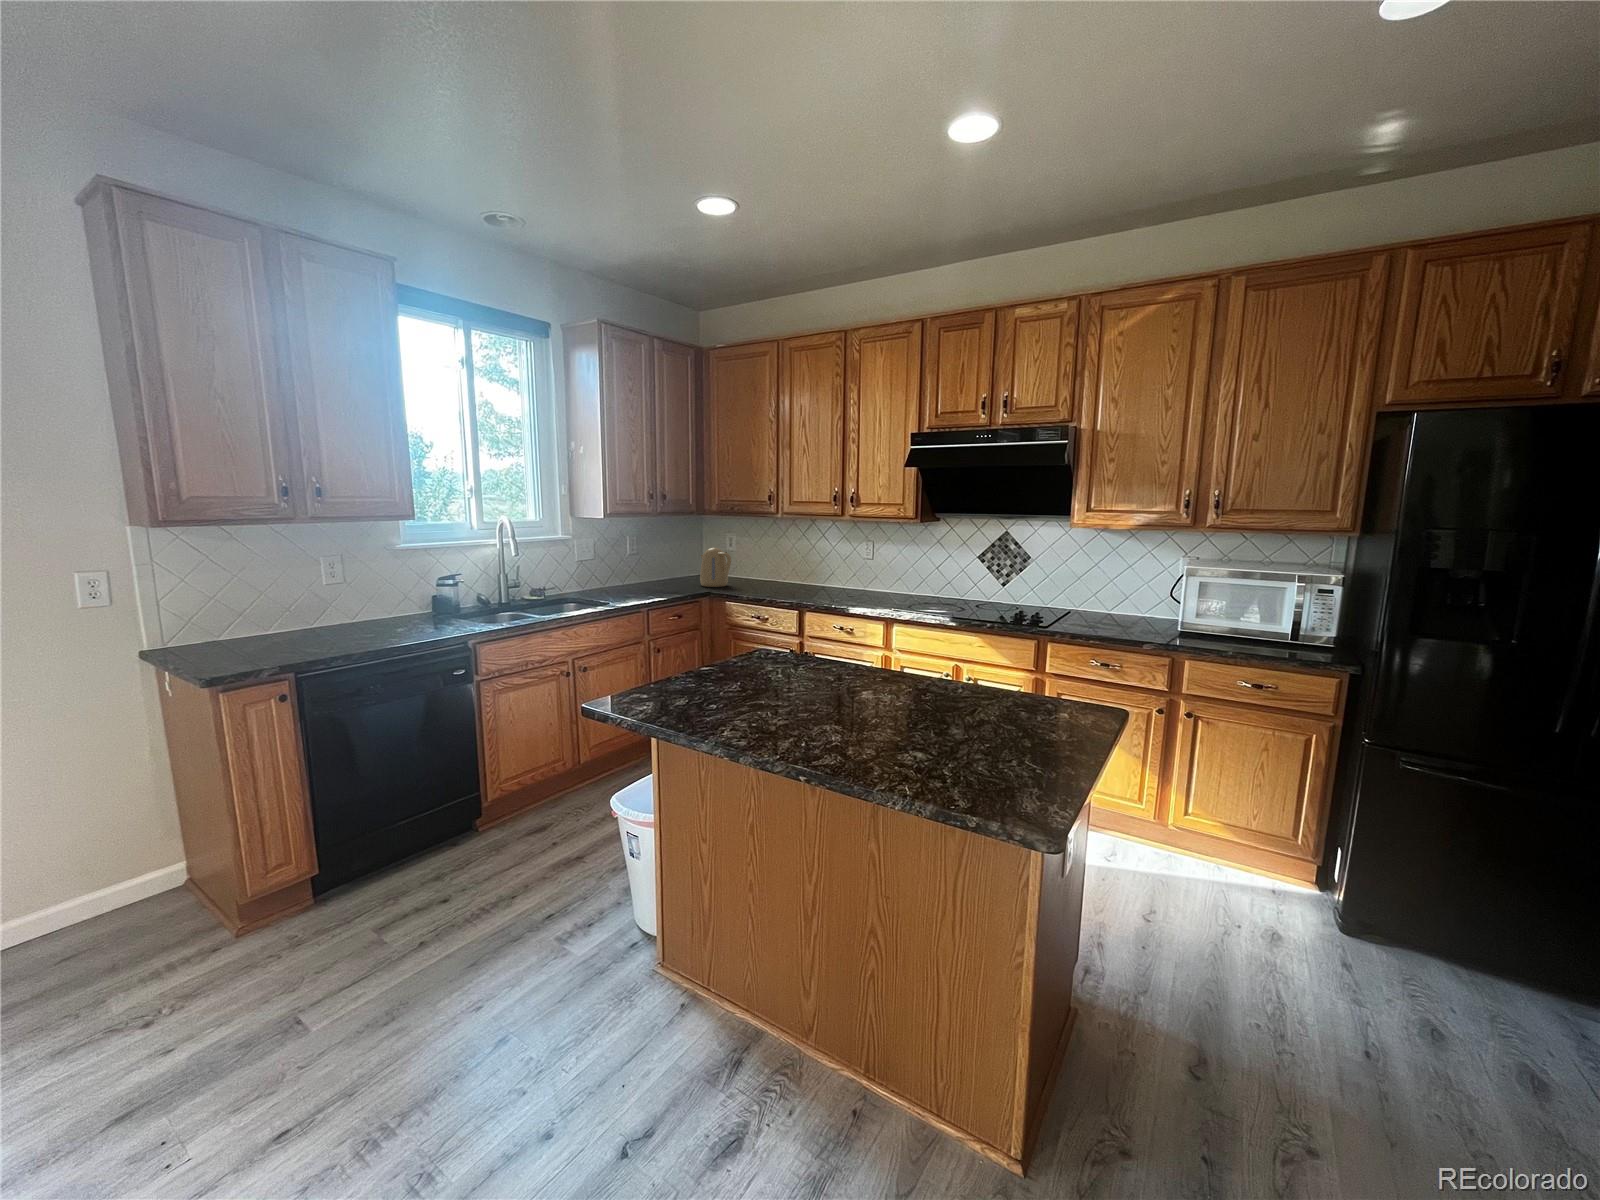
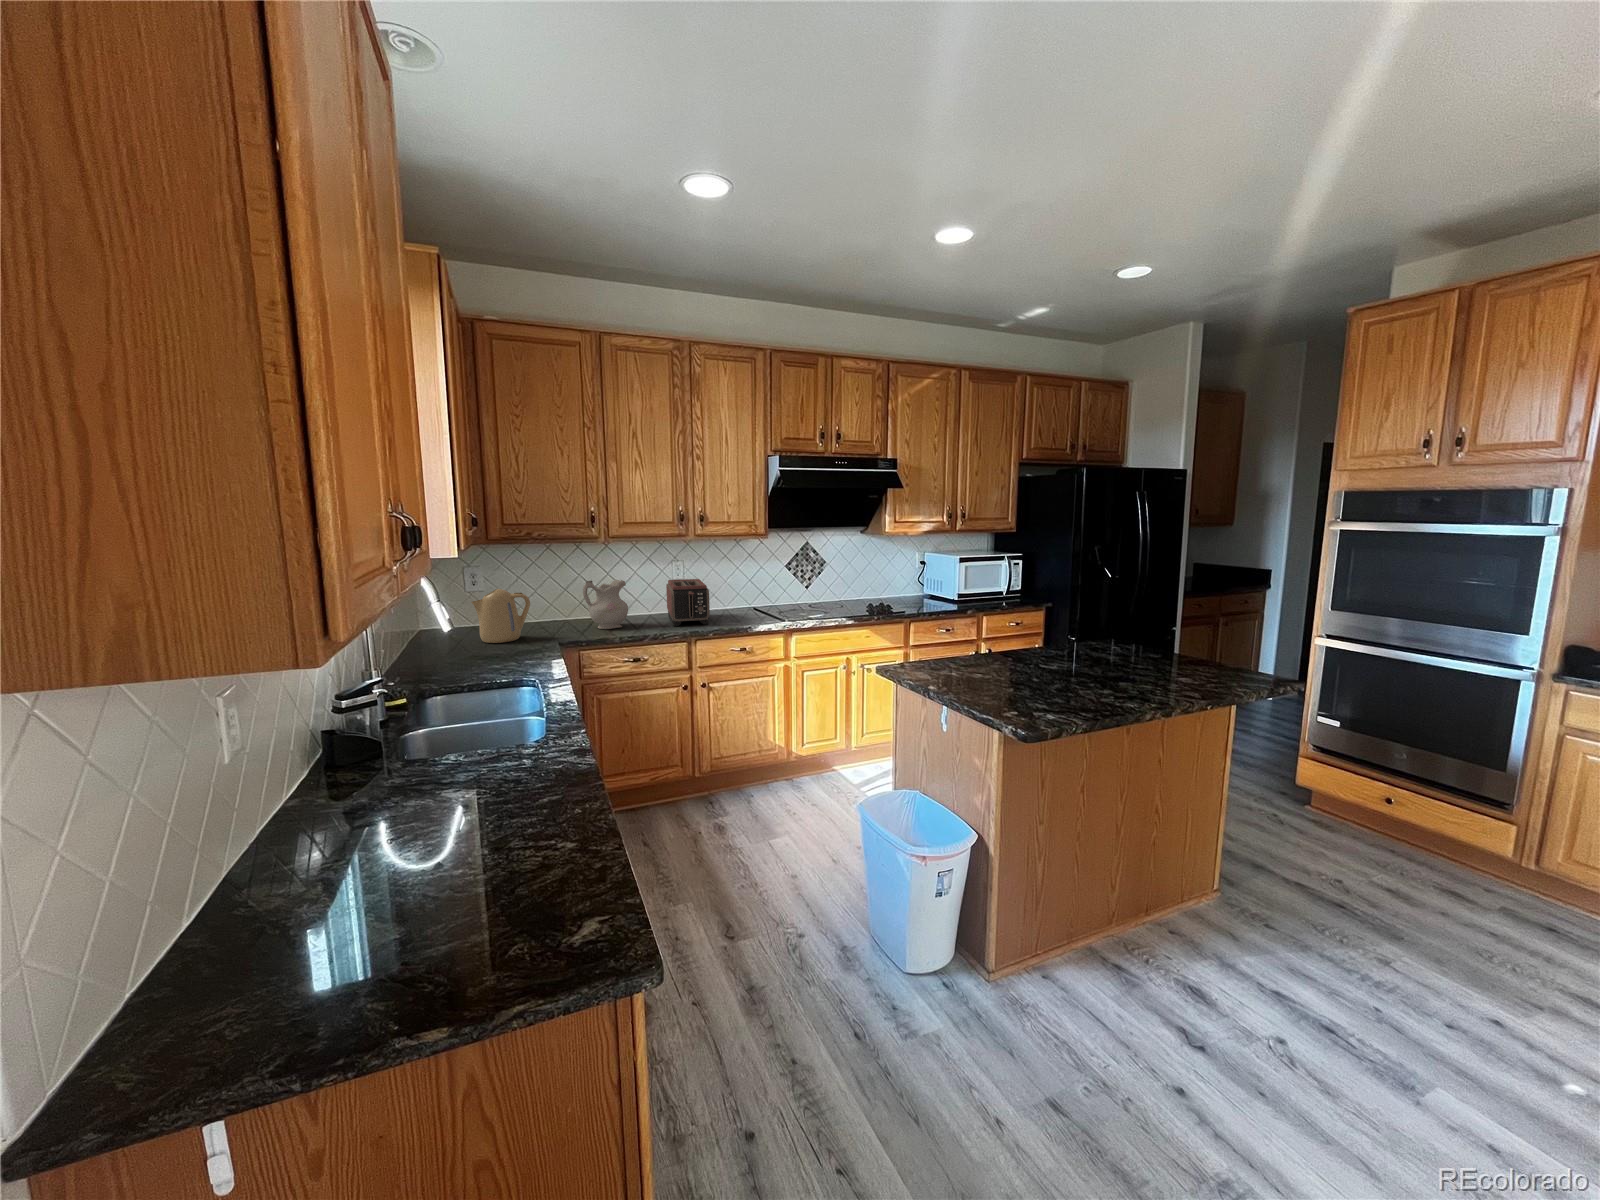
ceramic pitcher: none [771,549,805,592] -> present [583,580,628,629]
toaster: none [817,558,877,601] -> present [666,579,710,626]

